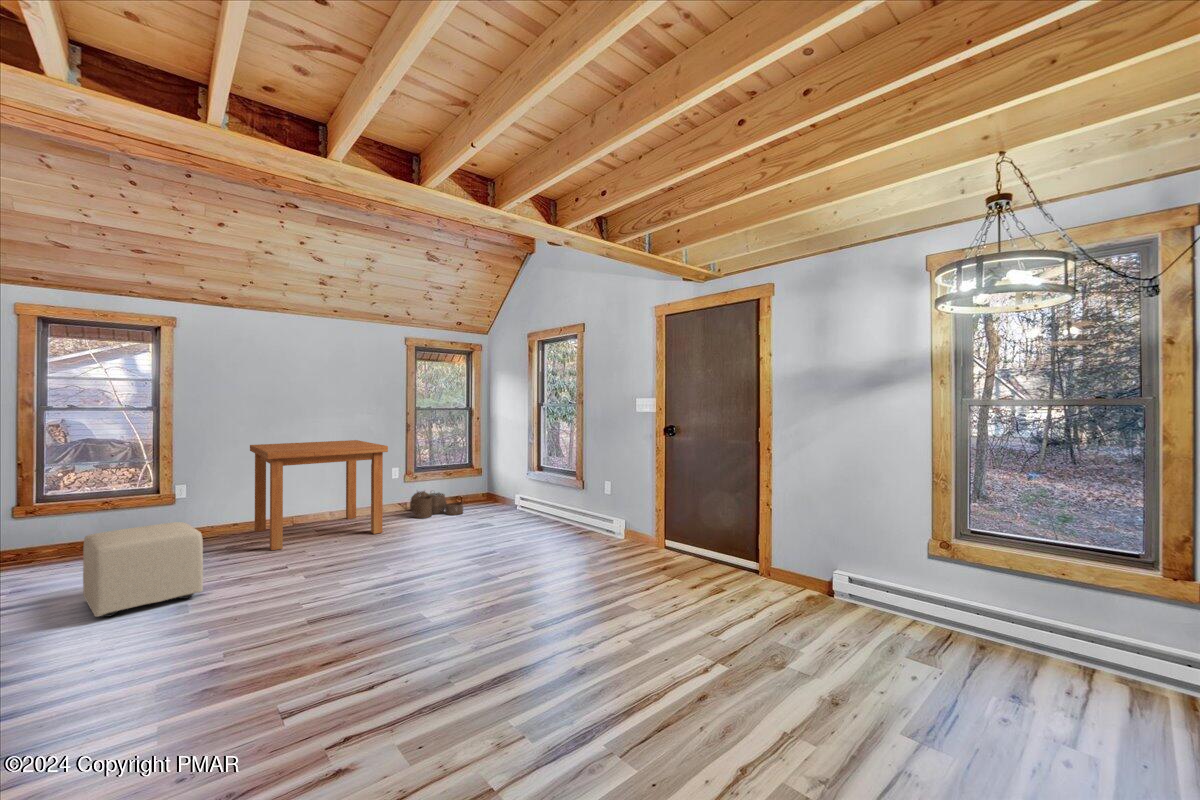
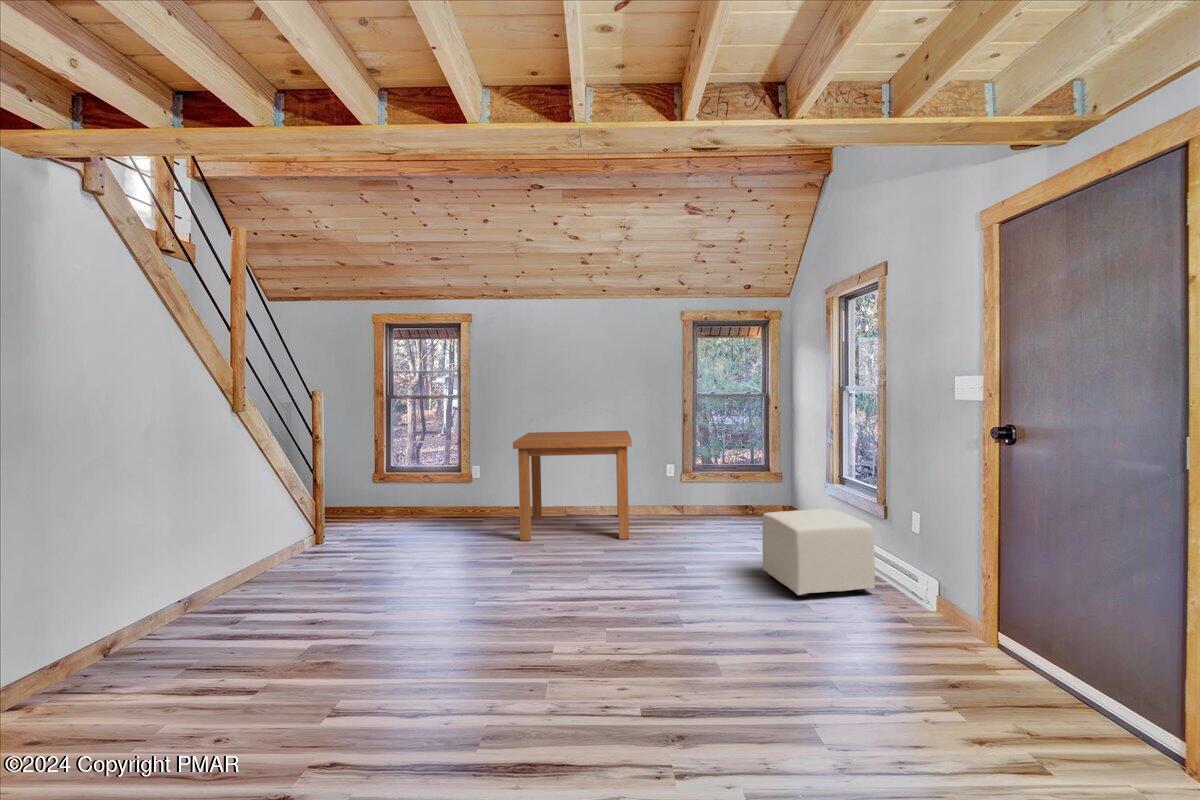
woven basket: present [410,491,463,518] -> none [678,492,740,529]
ottoman: present [83,522,203,617] -> present [762,509,875,597]

